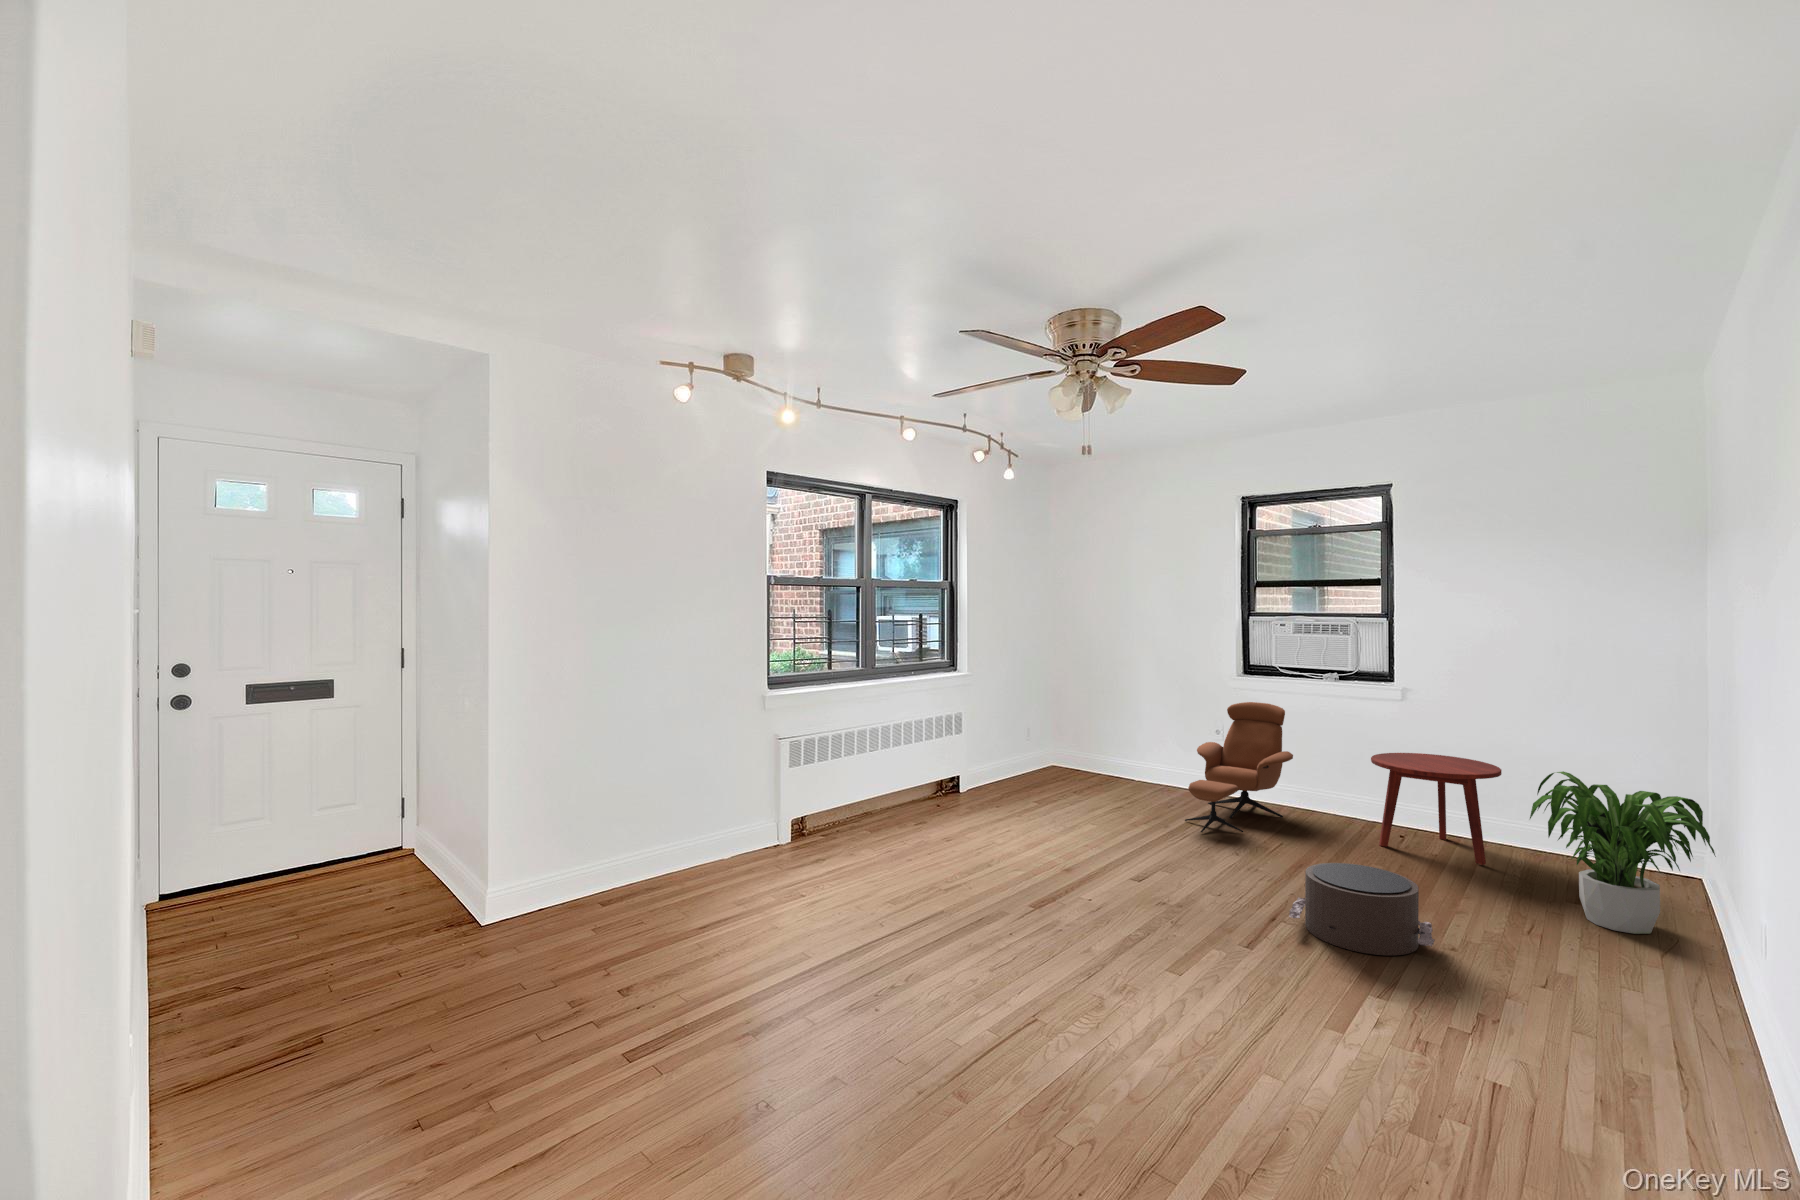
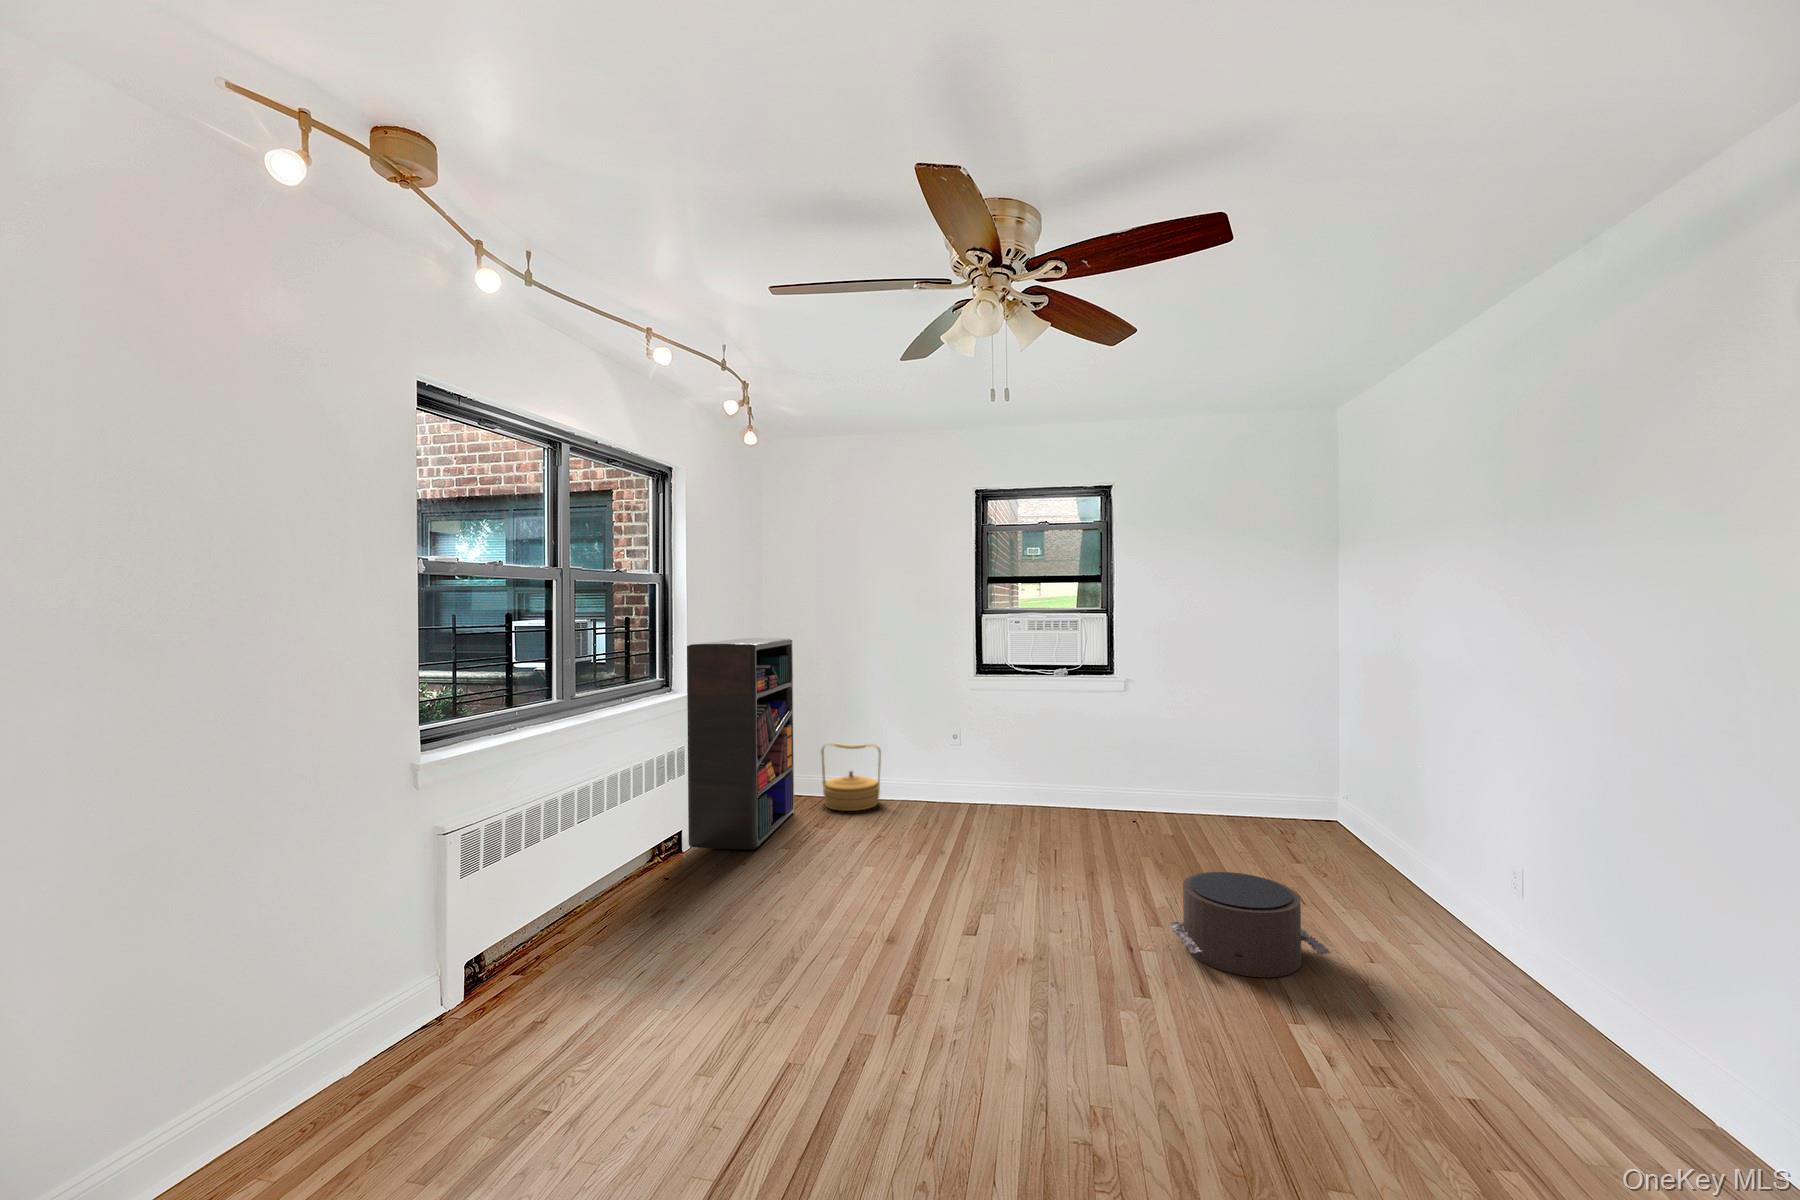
bookshelf: none [965,632,1063,798] -> present [687,638,794,849]
lounge chair: present [1185,702,1293,832] -> none [950,702,1044,854]
woven basket: none [1092,726,1143,787] -> present [821,743,881,811]
side table: present [1371,753,1502,865] -> none [1122,739,1231,839]
potted plant: present [1530,771,1716,934] -> none [1282,746,1454,887]

